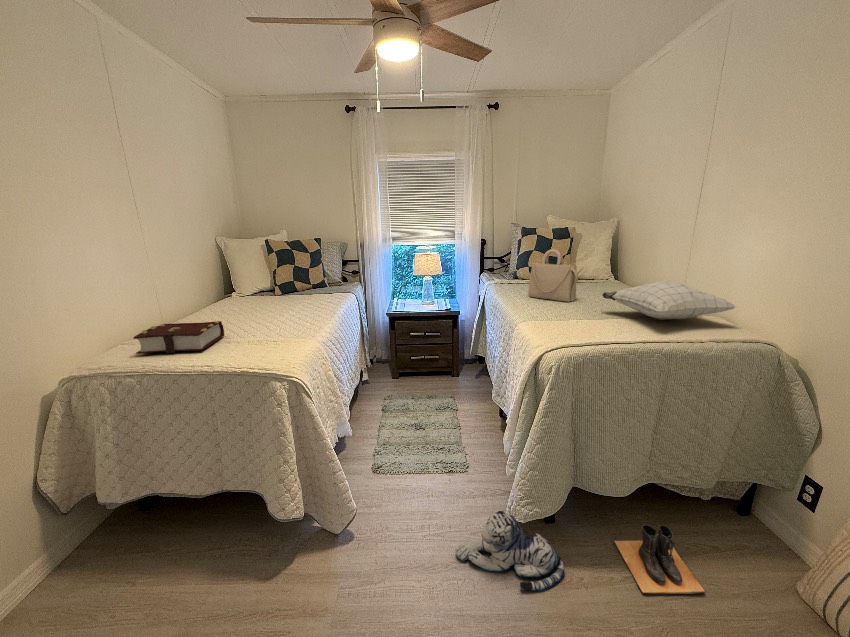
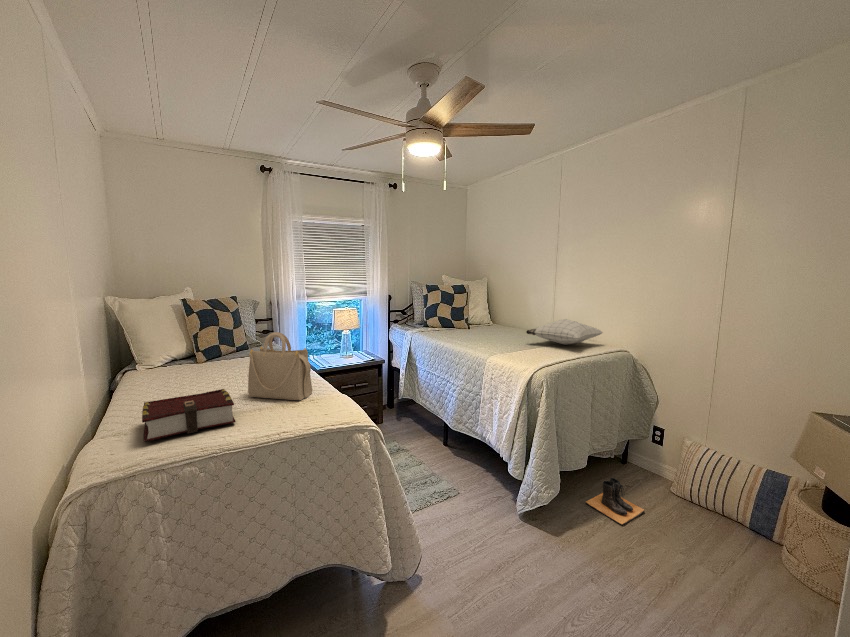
handbag: present [528,249,578,302] -> present [248,332,312,400]
plush toy: present [456,510,565,591] -> none [508,500,581,556]

